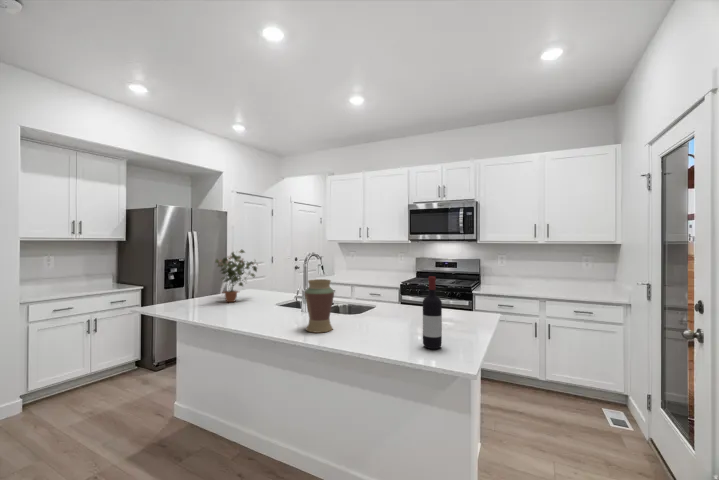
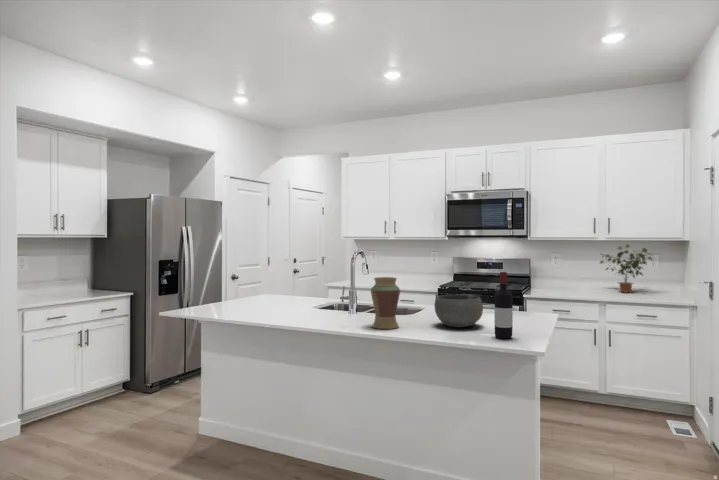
potted plant: present [216,250,258,302] -> present [600,245,652,293]
bowl: none [369,297,418,331] -> present [435,295,483,327]

